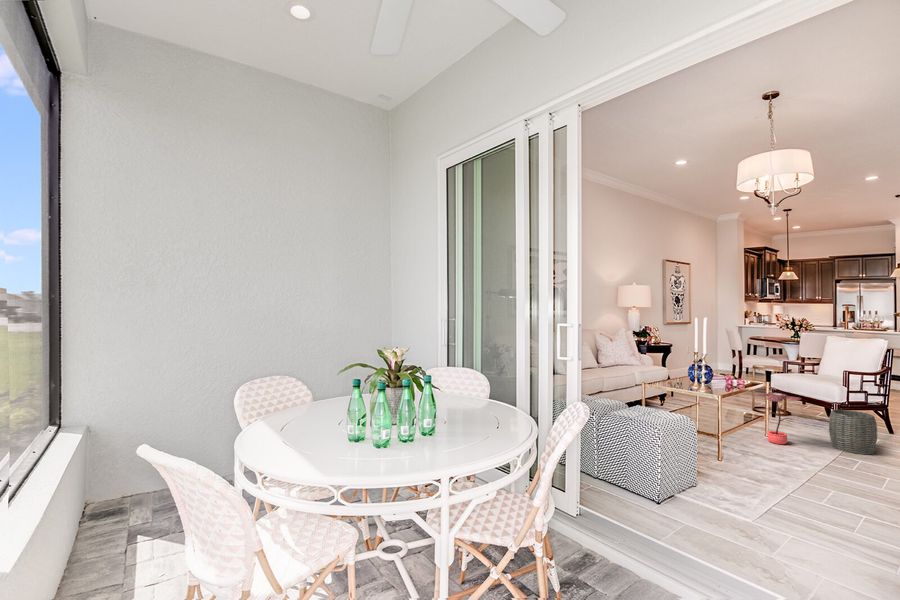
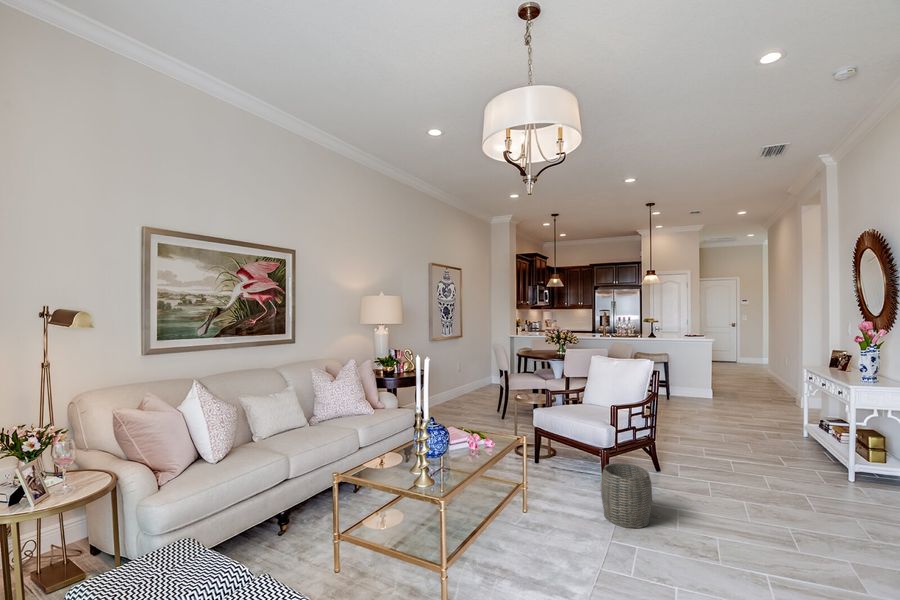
potted plant: present [755,393,801,444] -> none [517,451,572,528]

